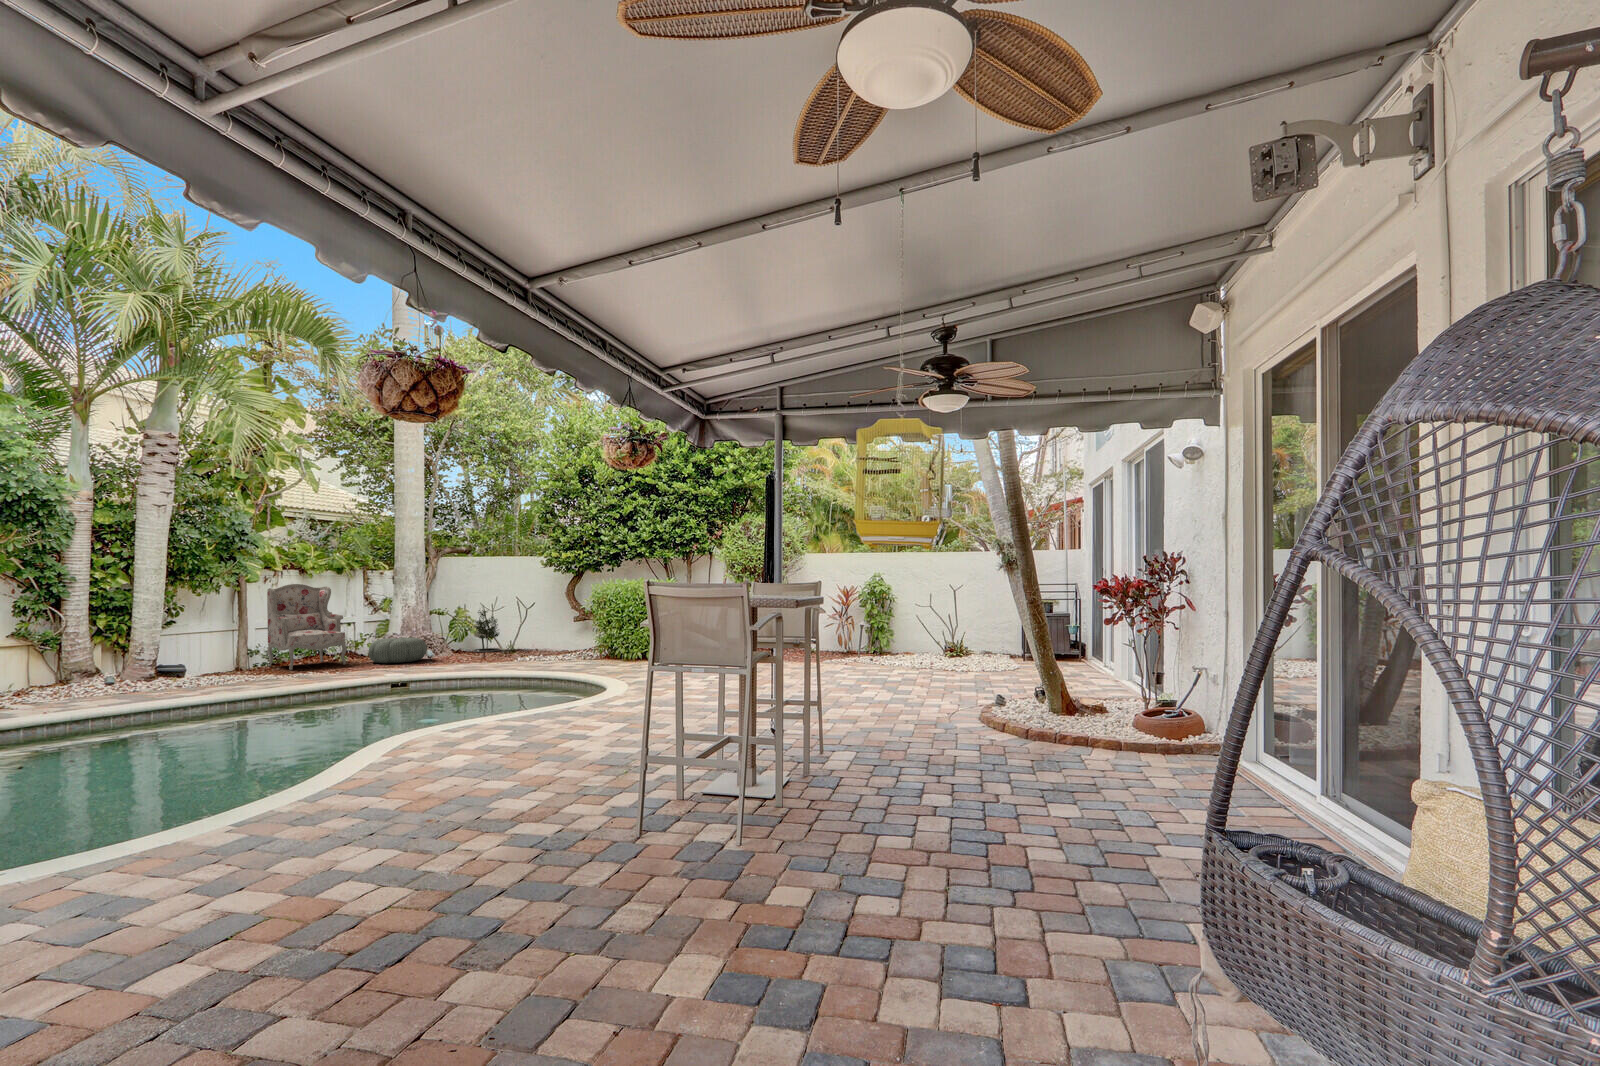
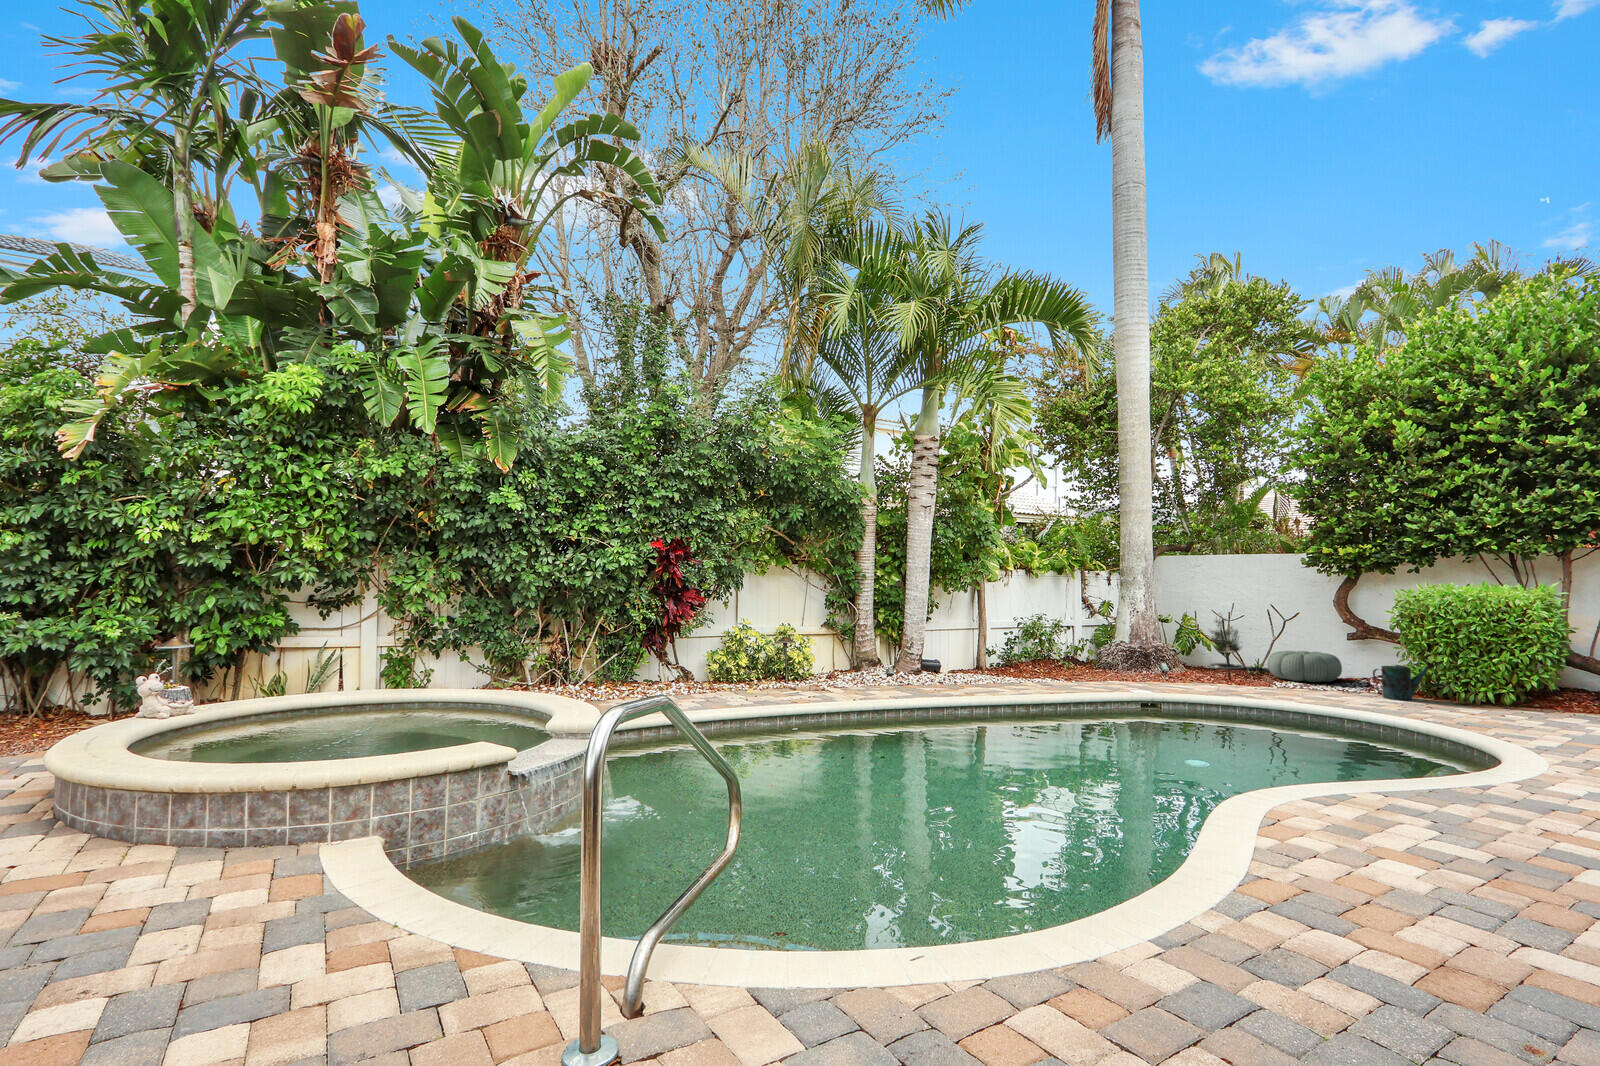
armchair: present [267,584,347,670] -> none [1003,583,1082,673]
watering can: none [566,632,605,661] -> present [1373,662,1435,700]
pouf: present [368,637,427,663] -> present [1267,651,1342,682]

